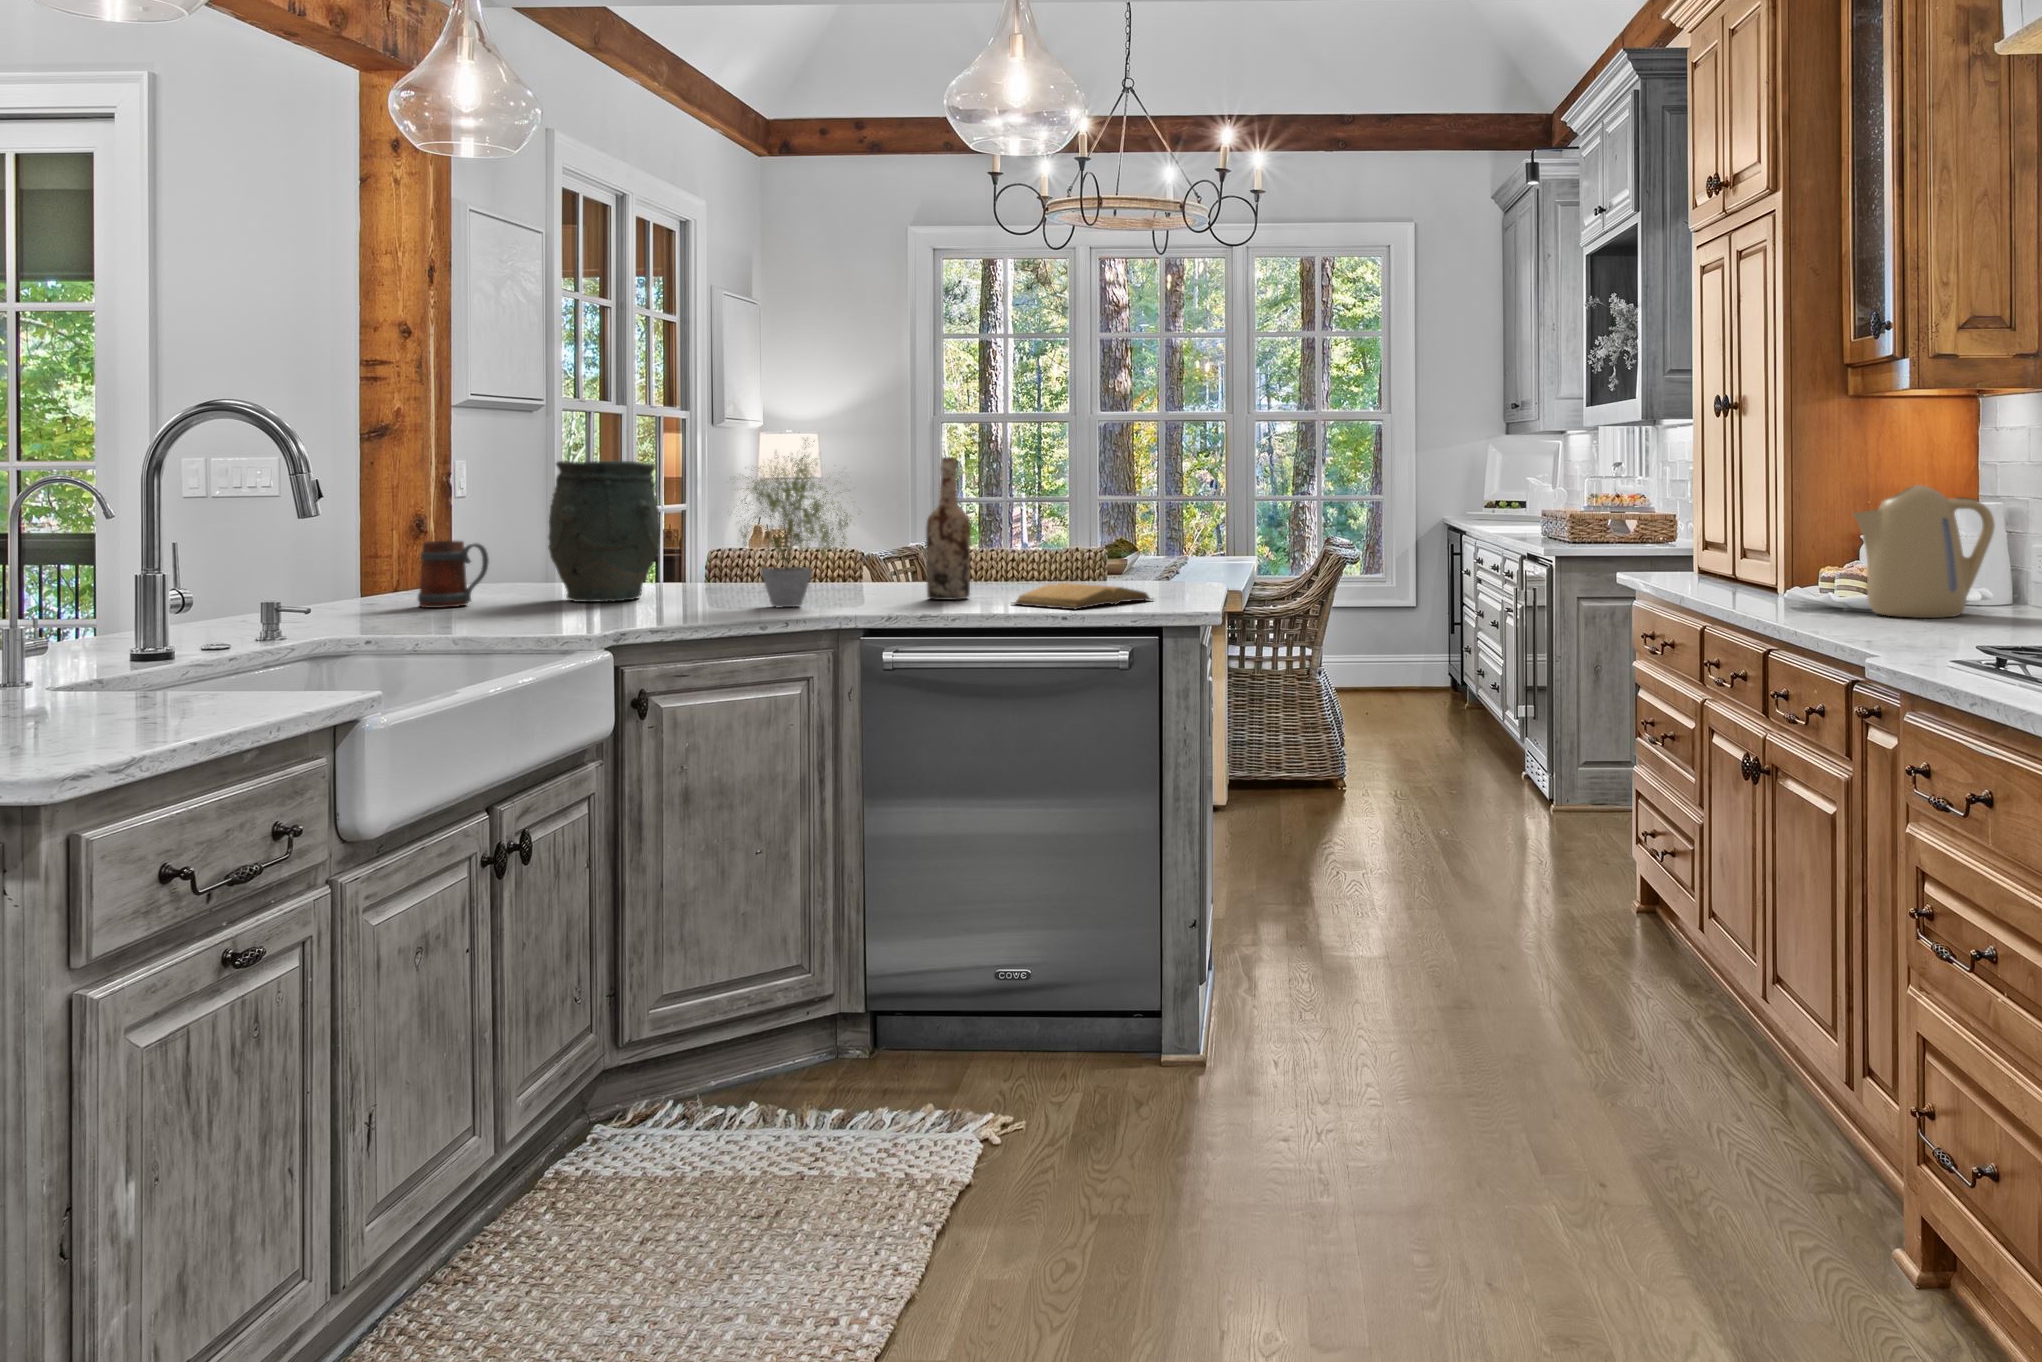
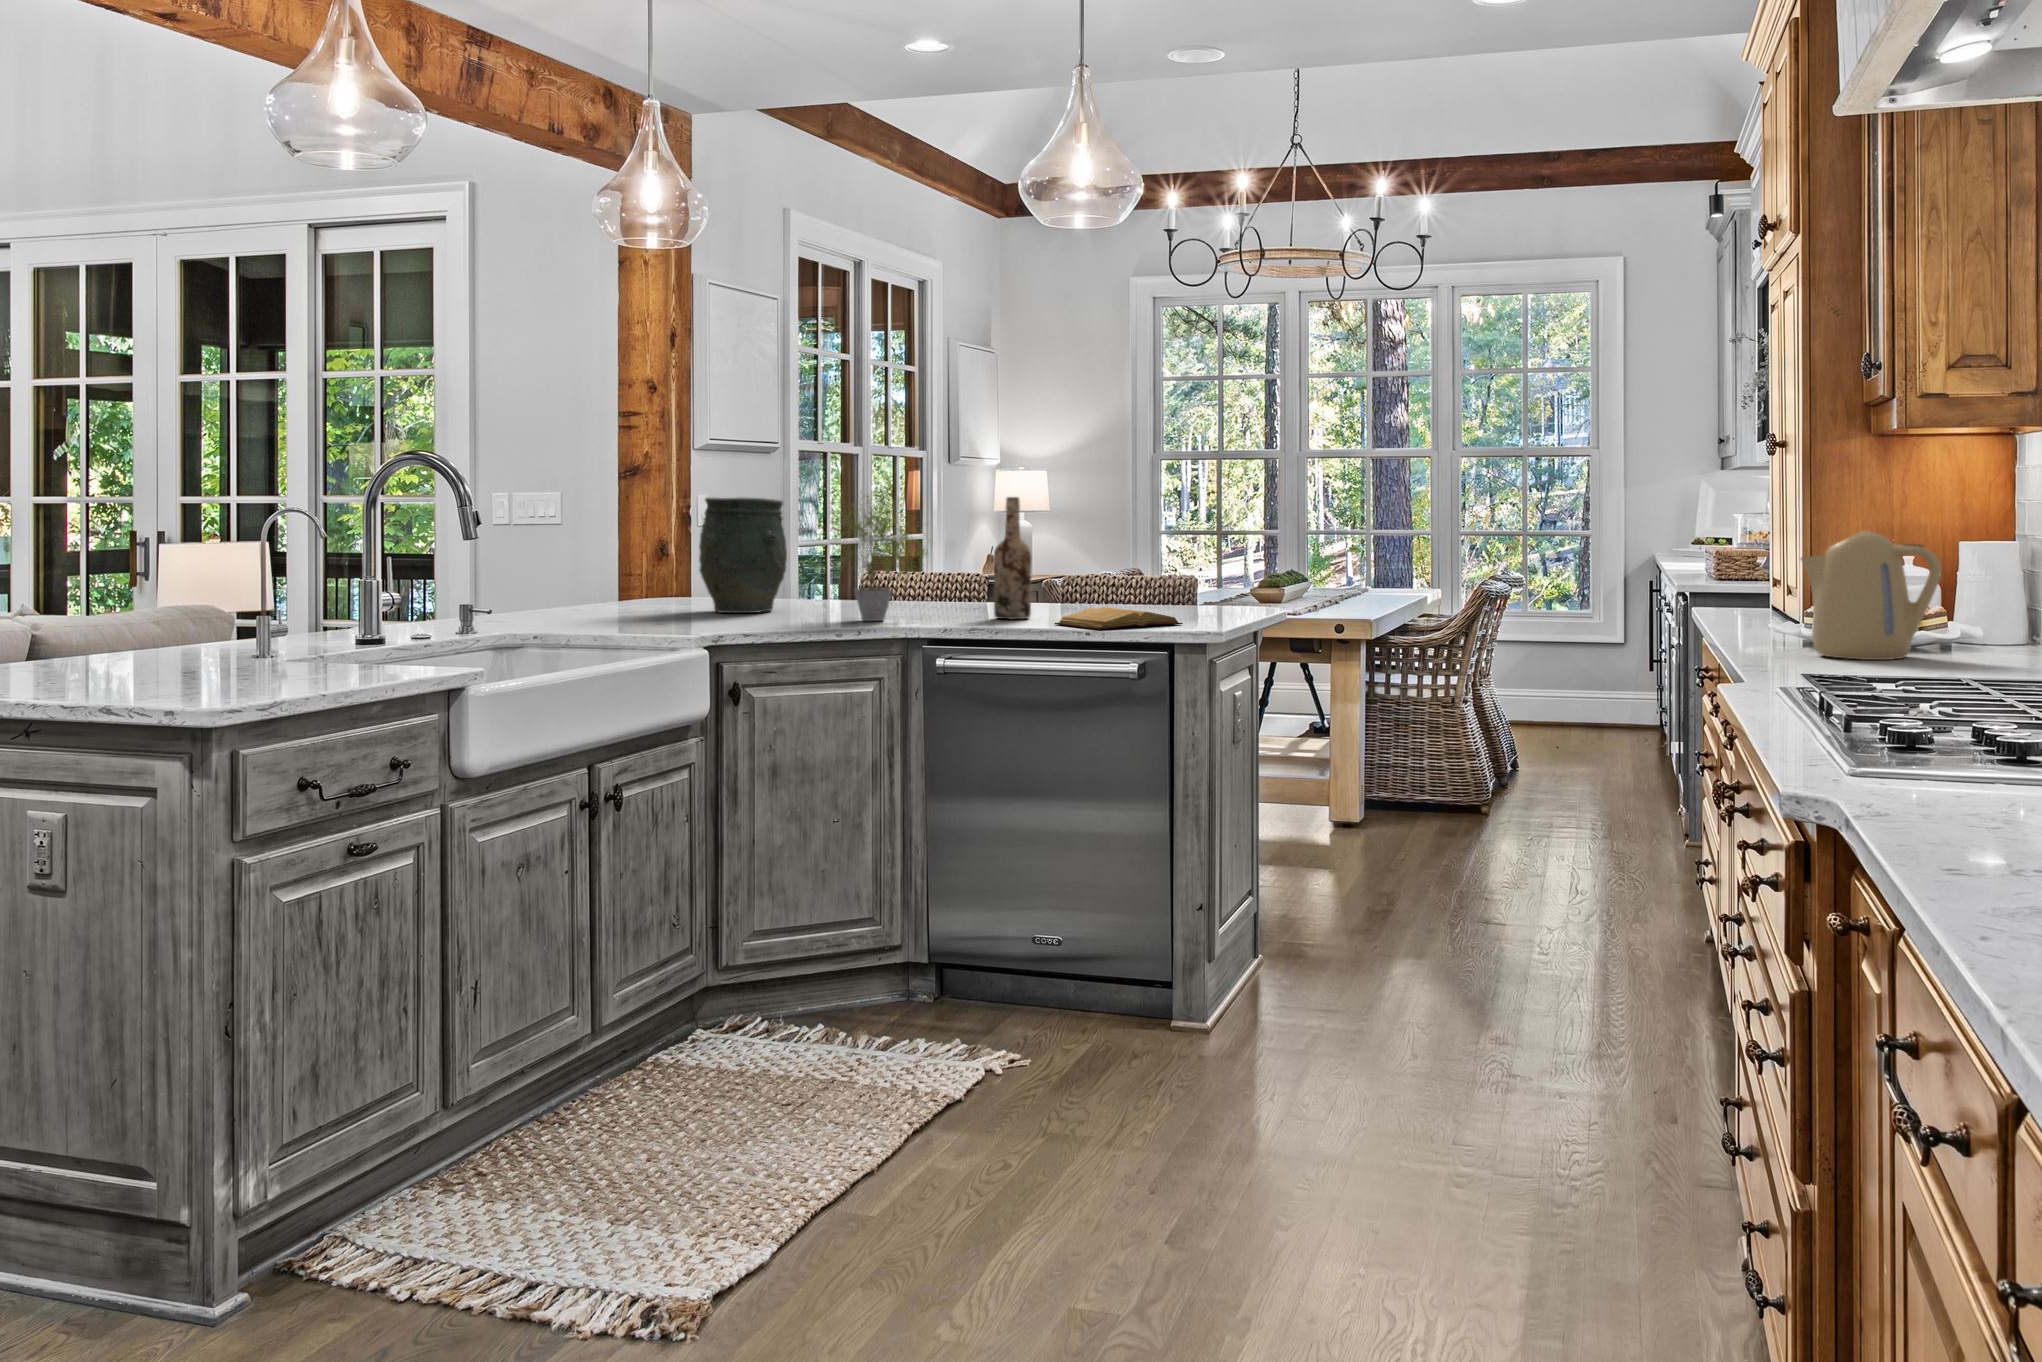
mug: present [418,541,489,608] -> none [599,561,651,614]

